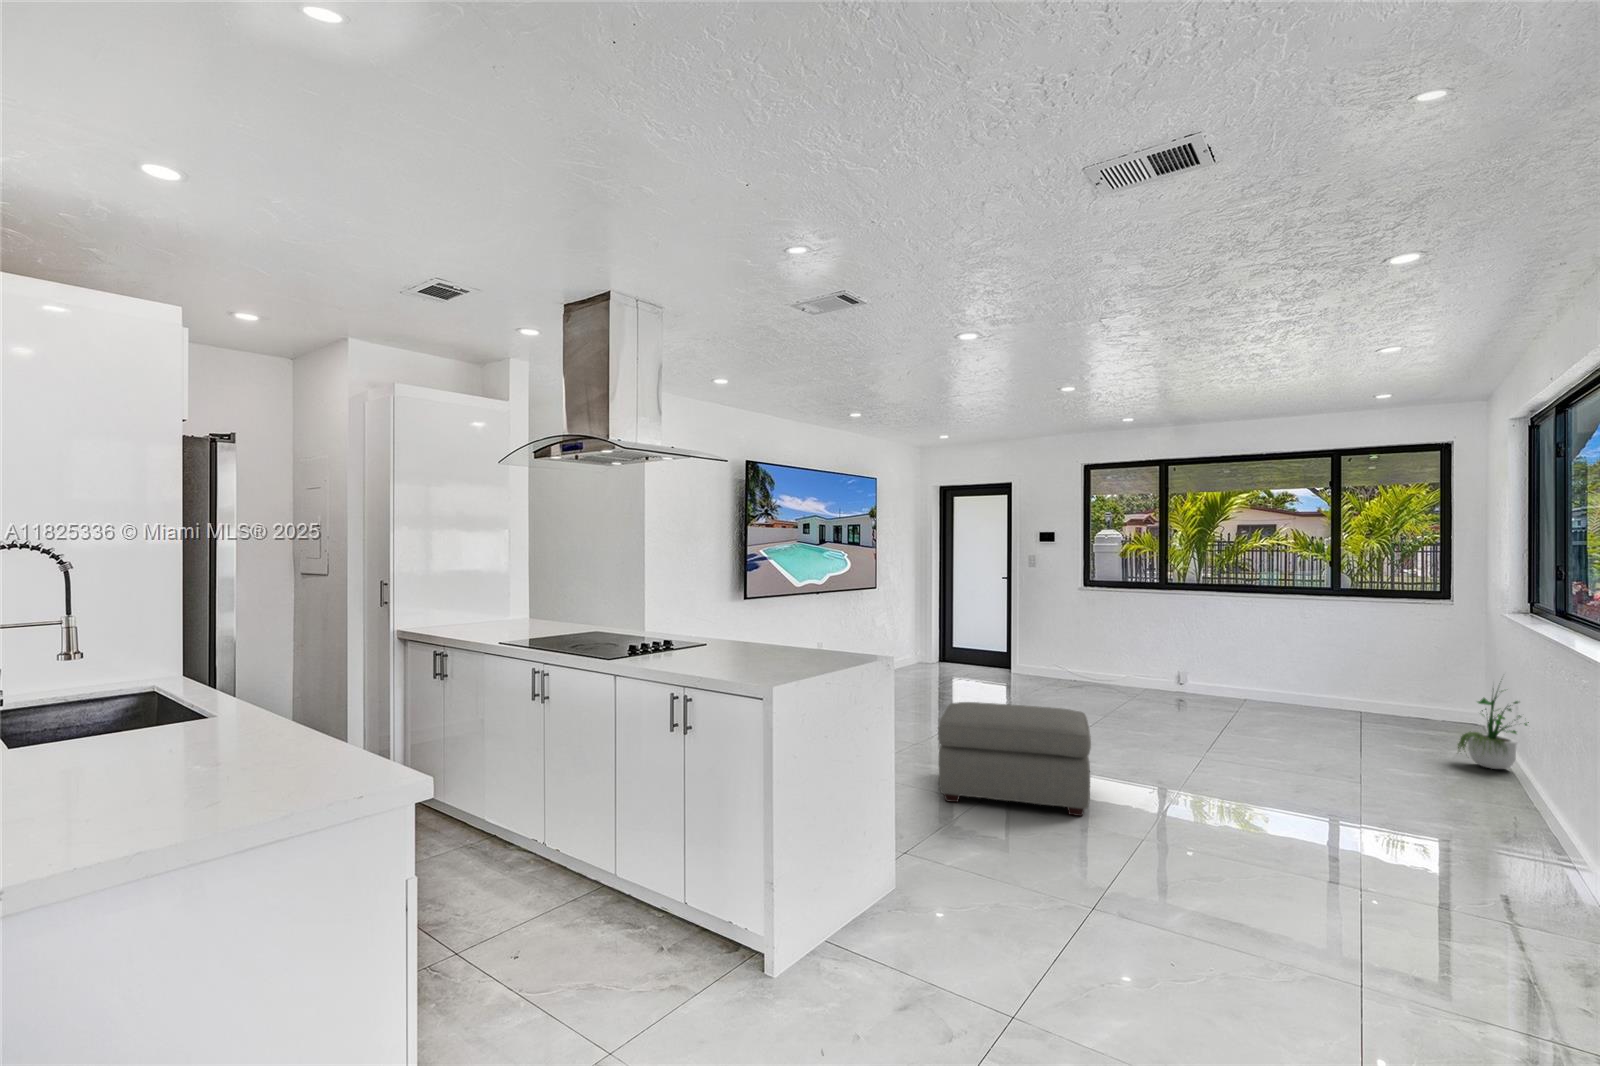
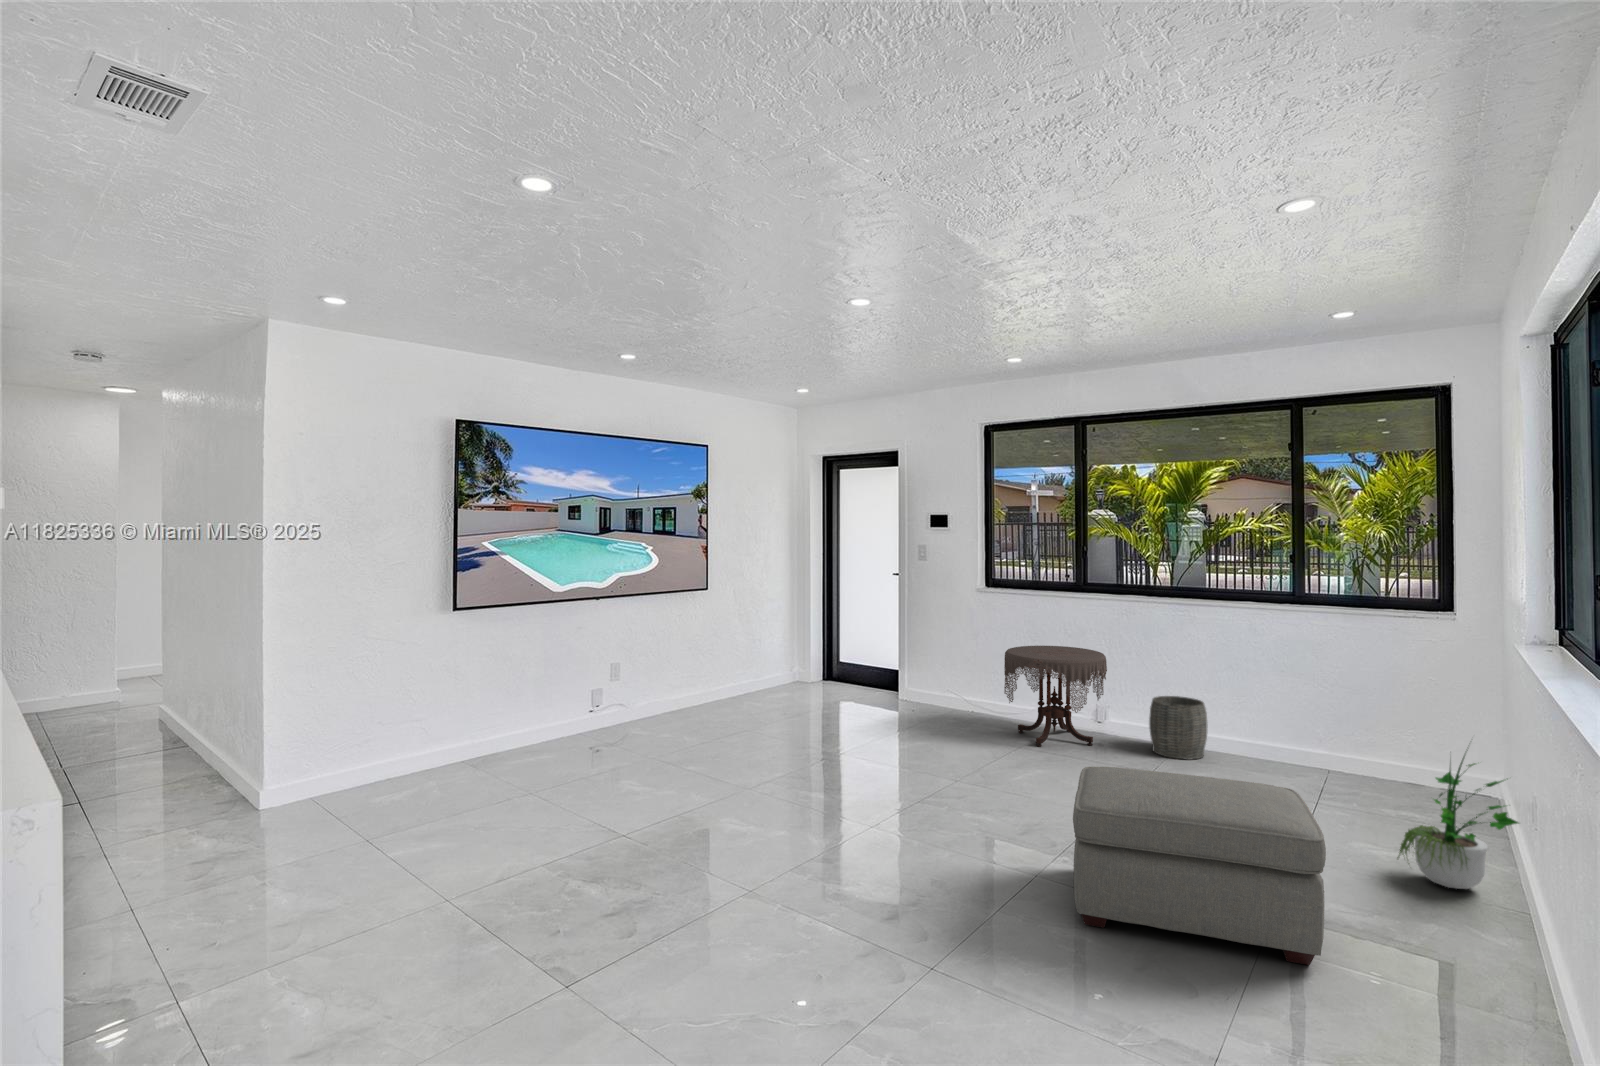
side table: none [1120,629,1201,701] -> present [1004,646,1107,747]
woven basket: none [1233,663,1277,707] -> present [1149,696,1207,760]
ottoman: present [938,702,1091,816] -> present [1073,767,1326,965]

